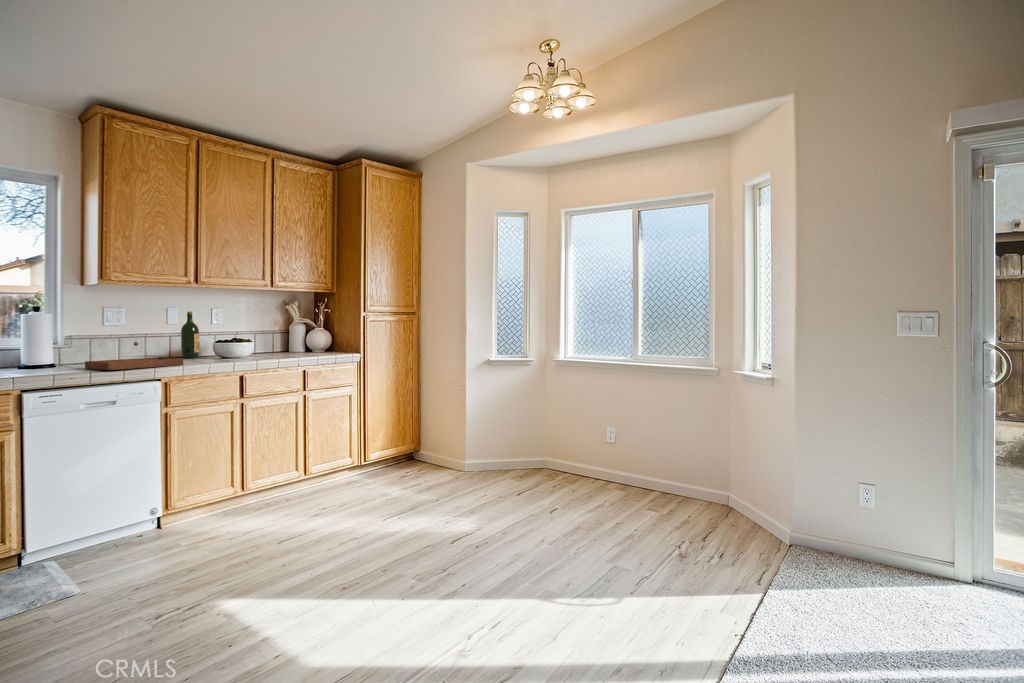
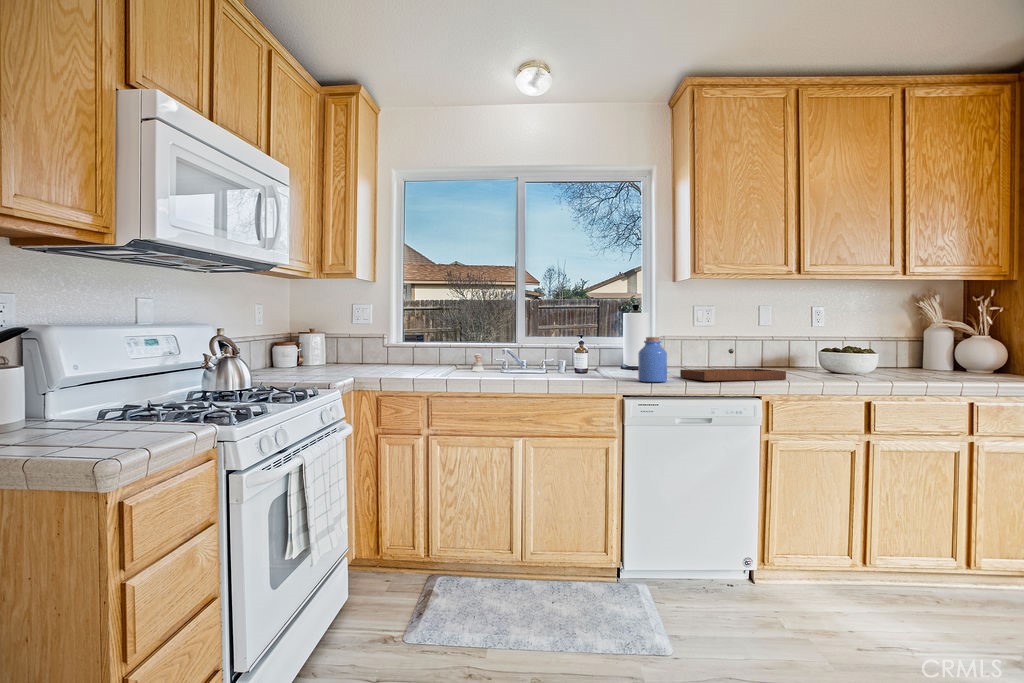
wine bottle: present [181,312,199,358] -> none [776,314,799,371]
jar: none [36,333,70,375] -> present [638,337,667,382]

